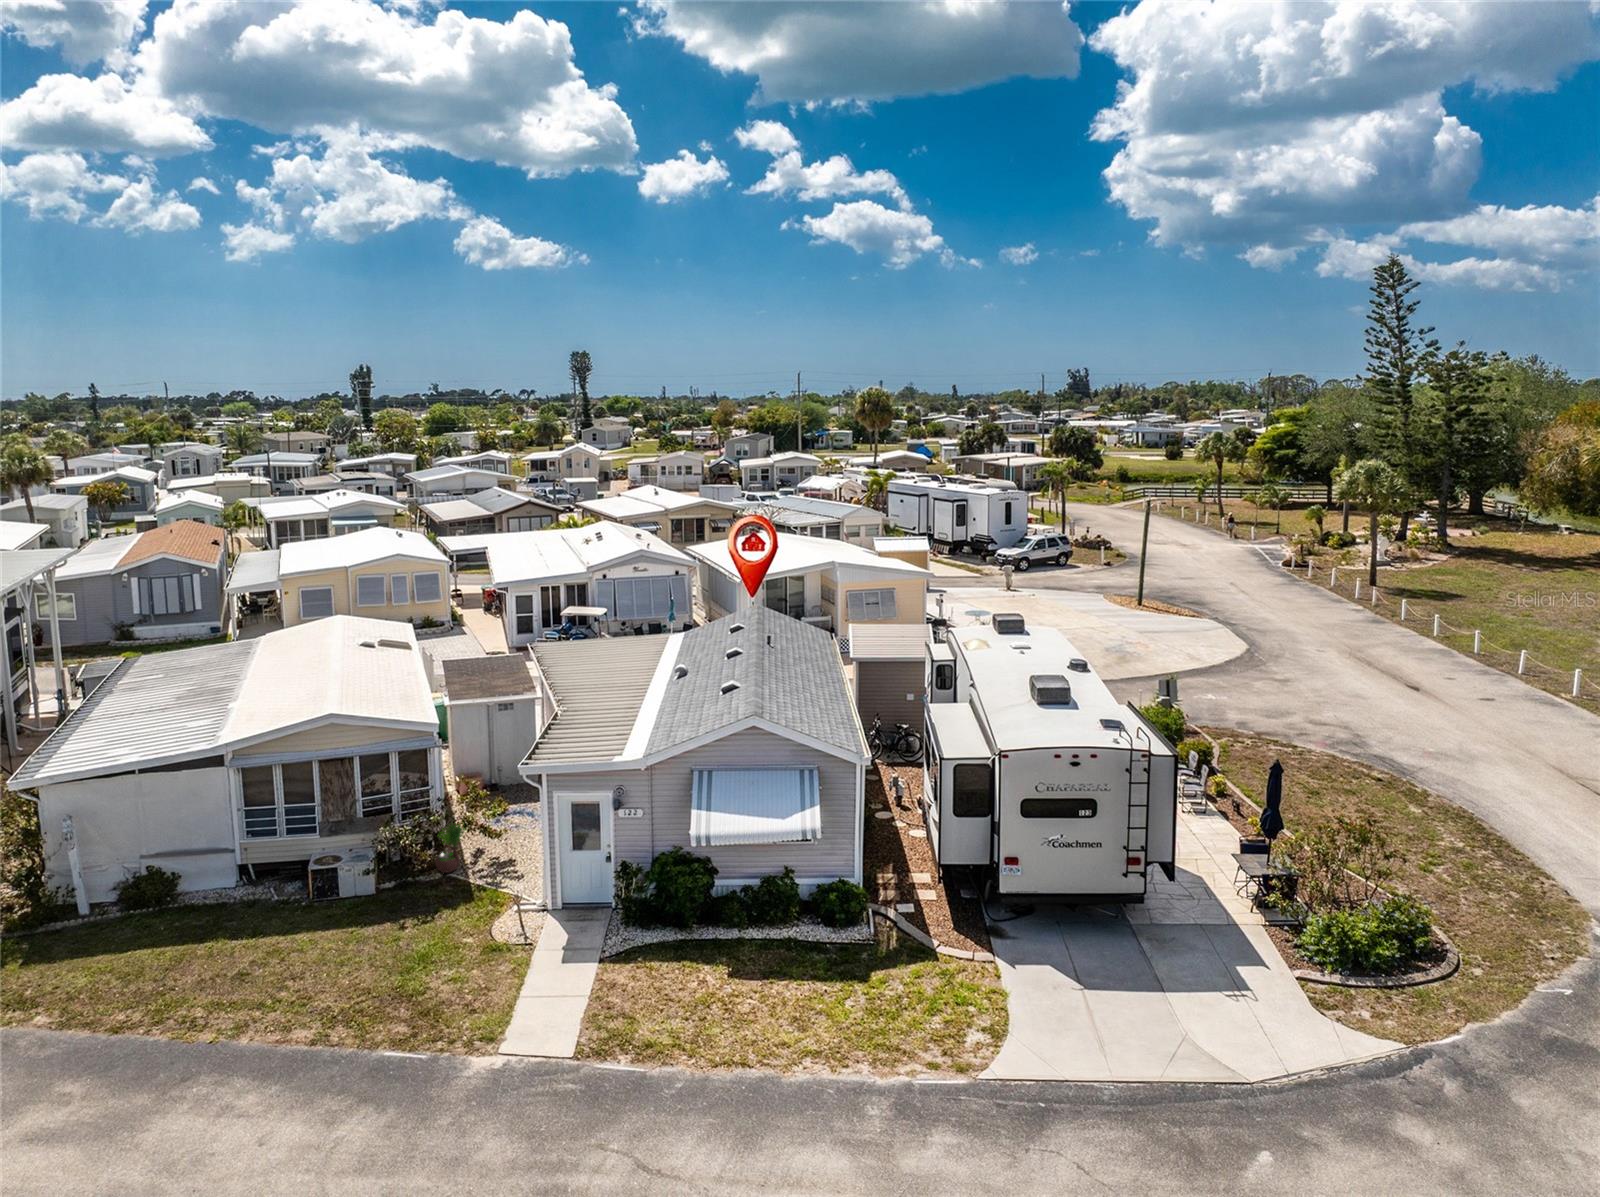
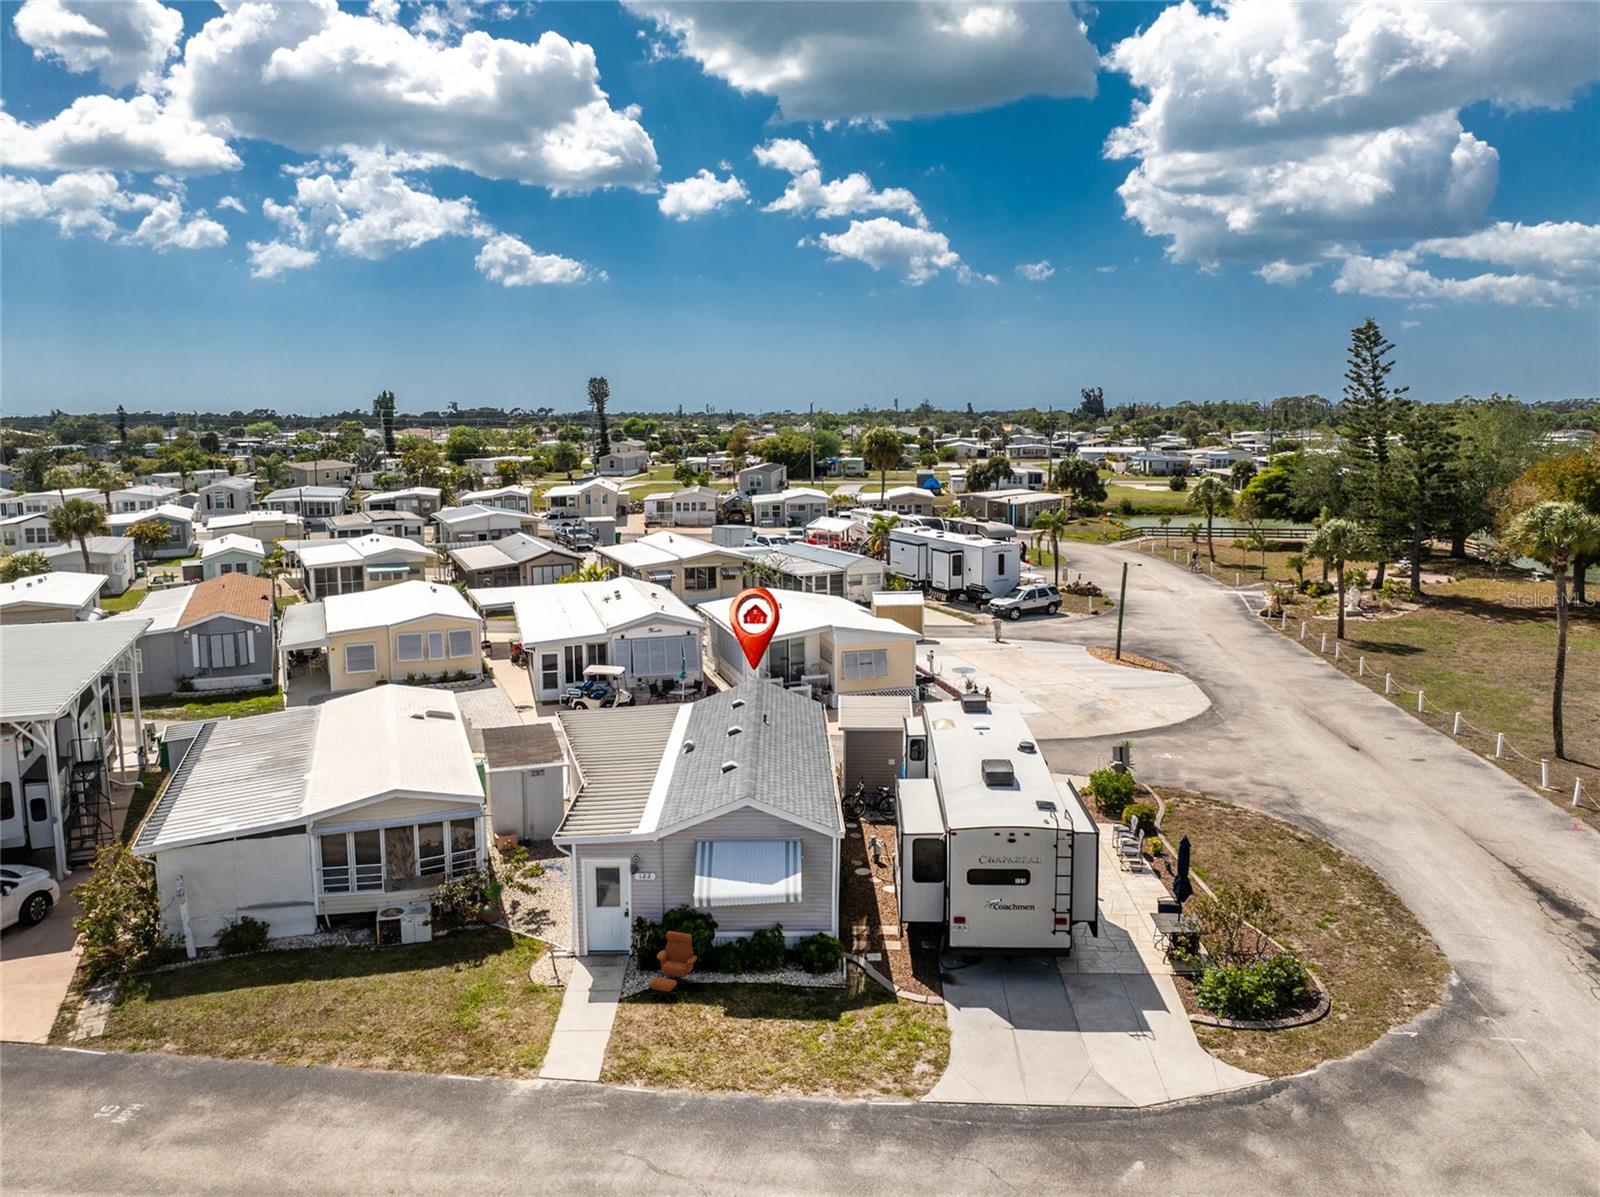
lounge chair: none [638,877,695,961] -> present [650,931,697,1002]

